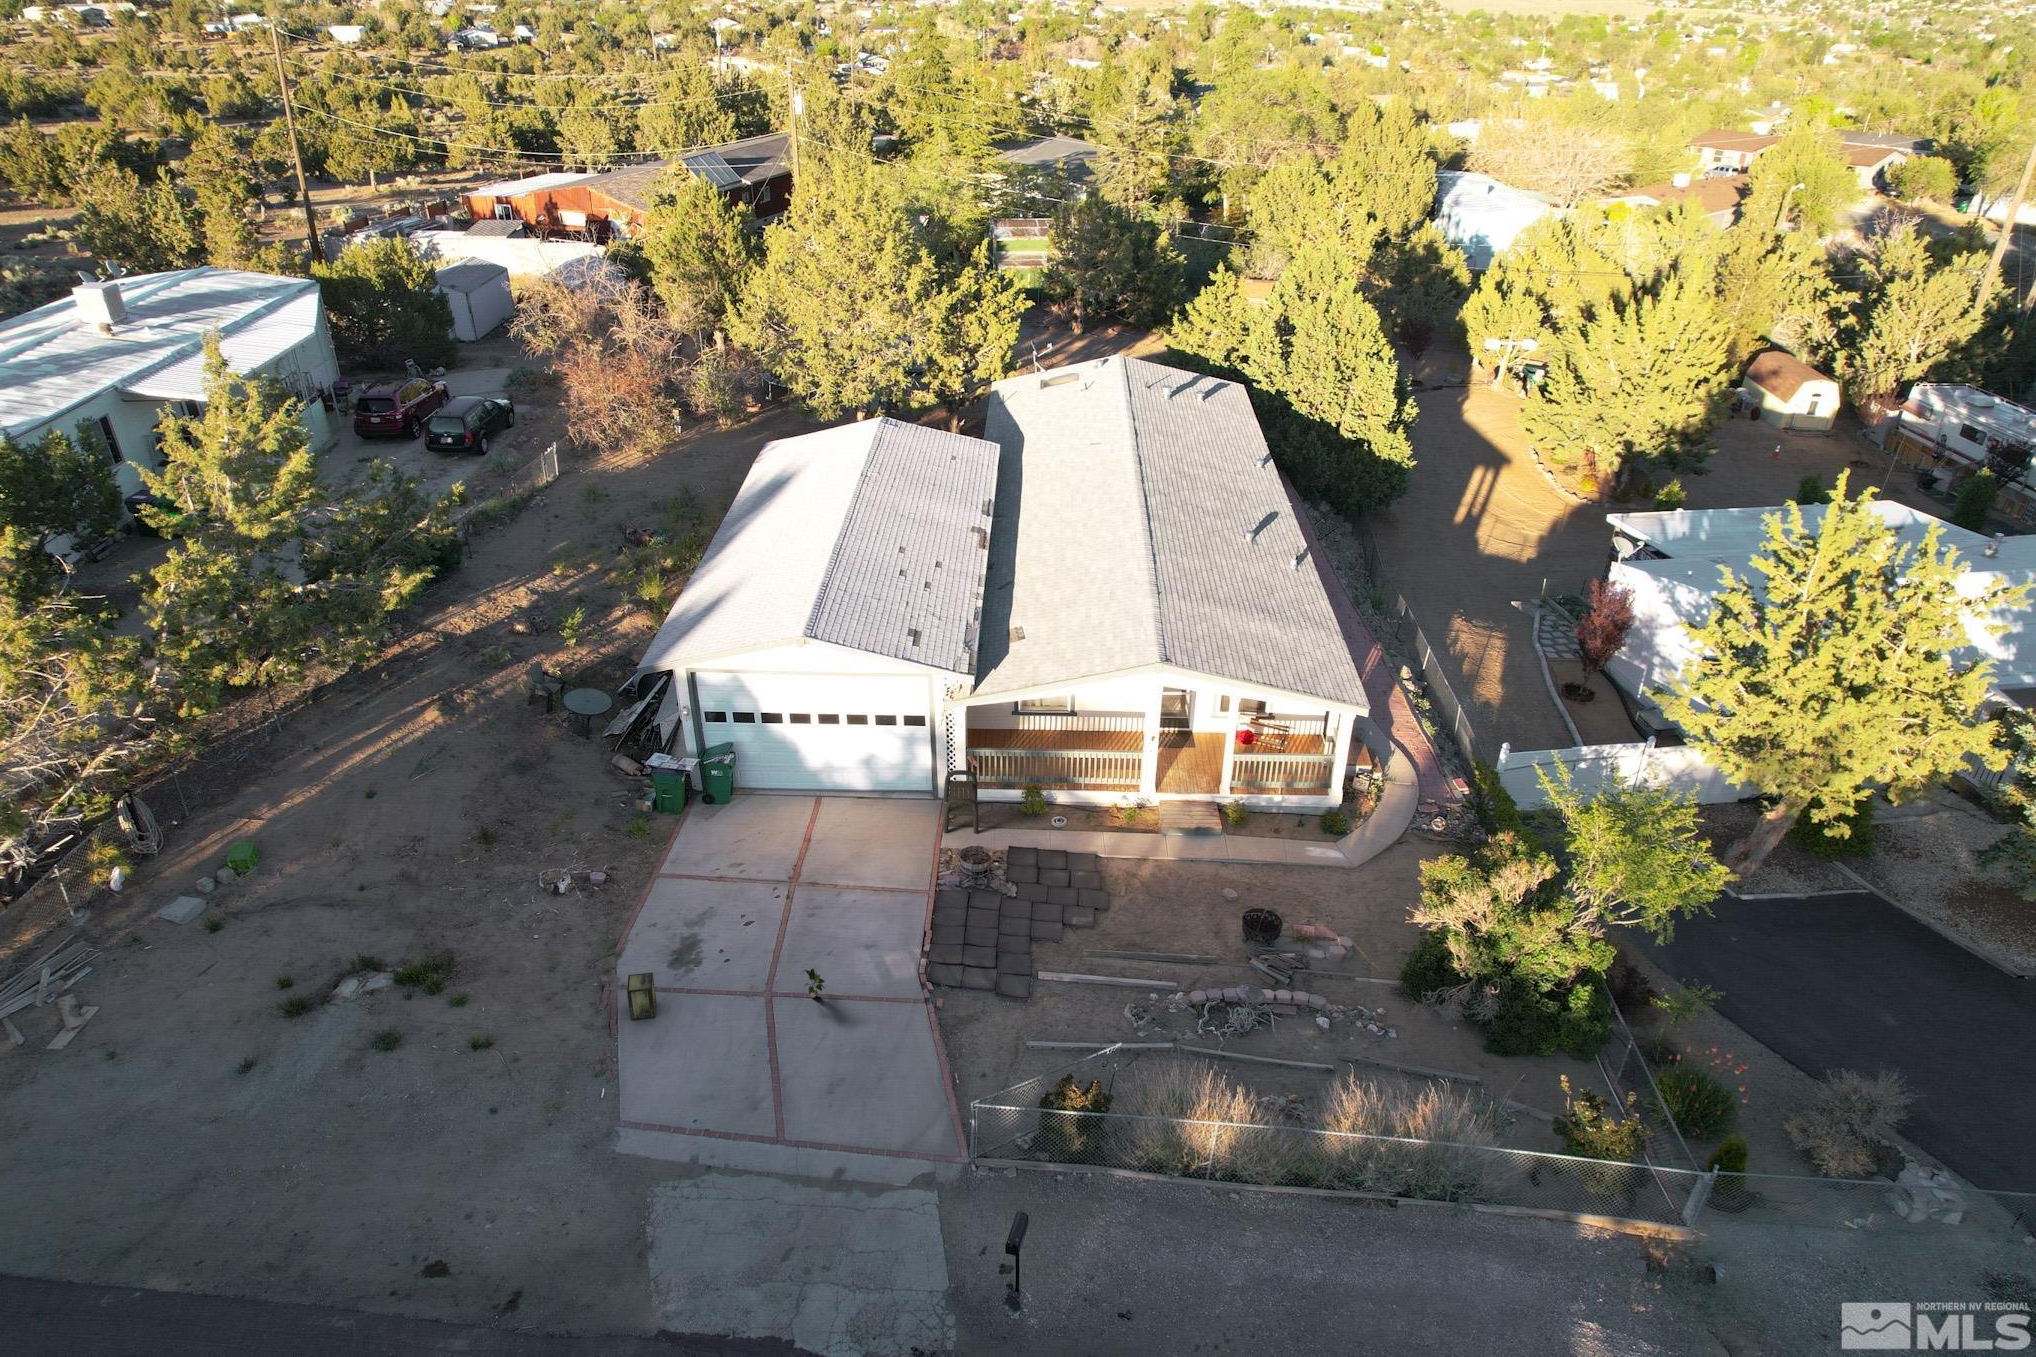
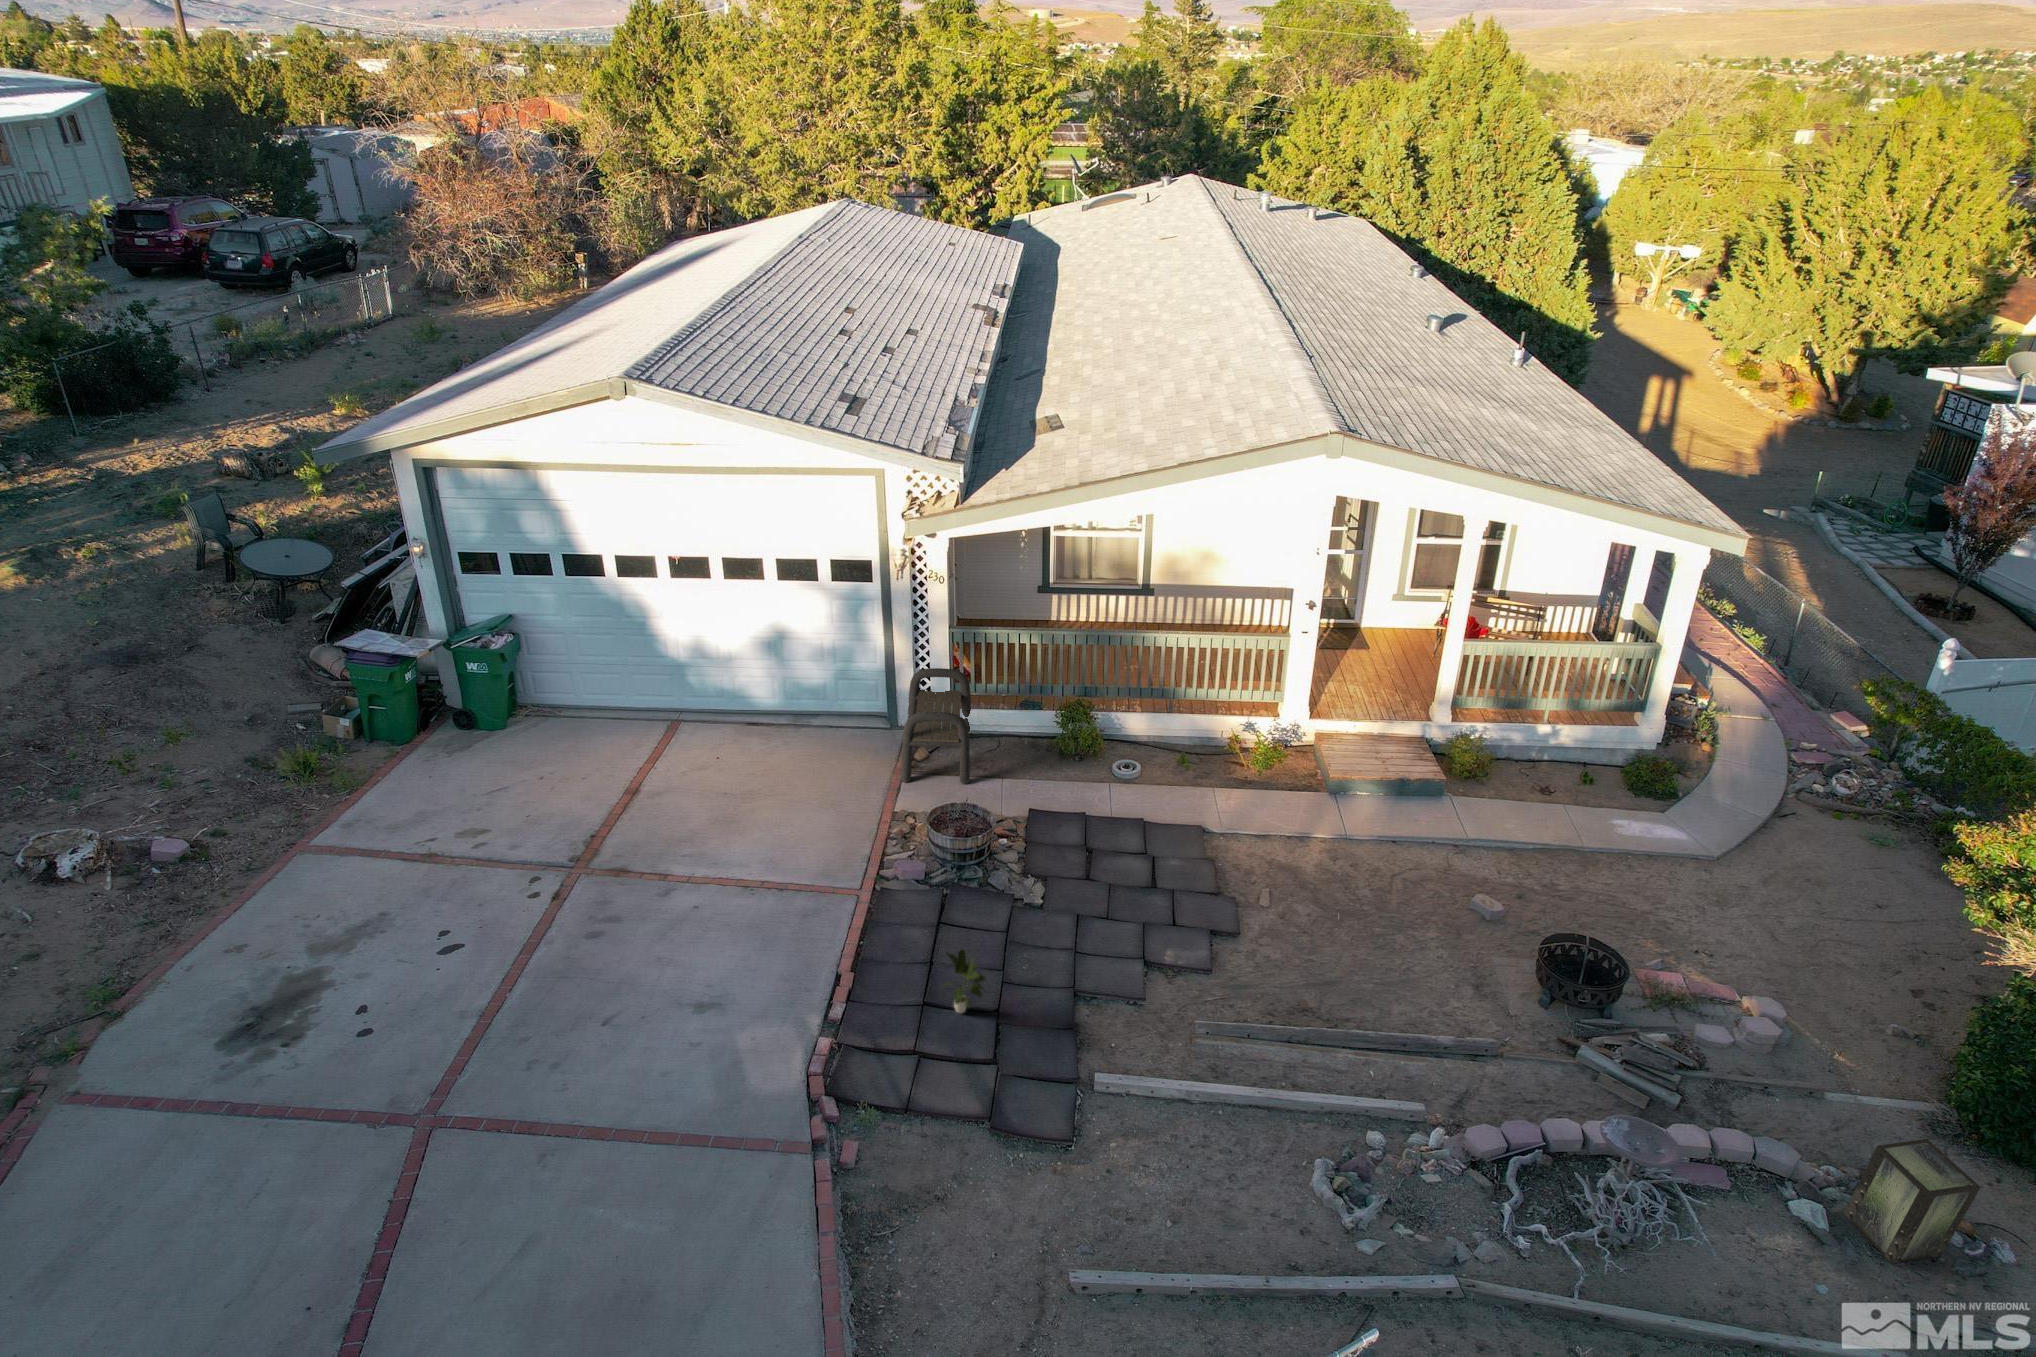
potted plant: present [804,969,825,998] -> present [945,949,987,1013]
storage box: present [627,973,656,1020] -> present [1843,1139,1981,1264]

